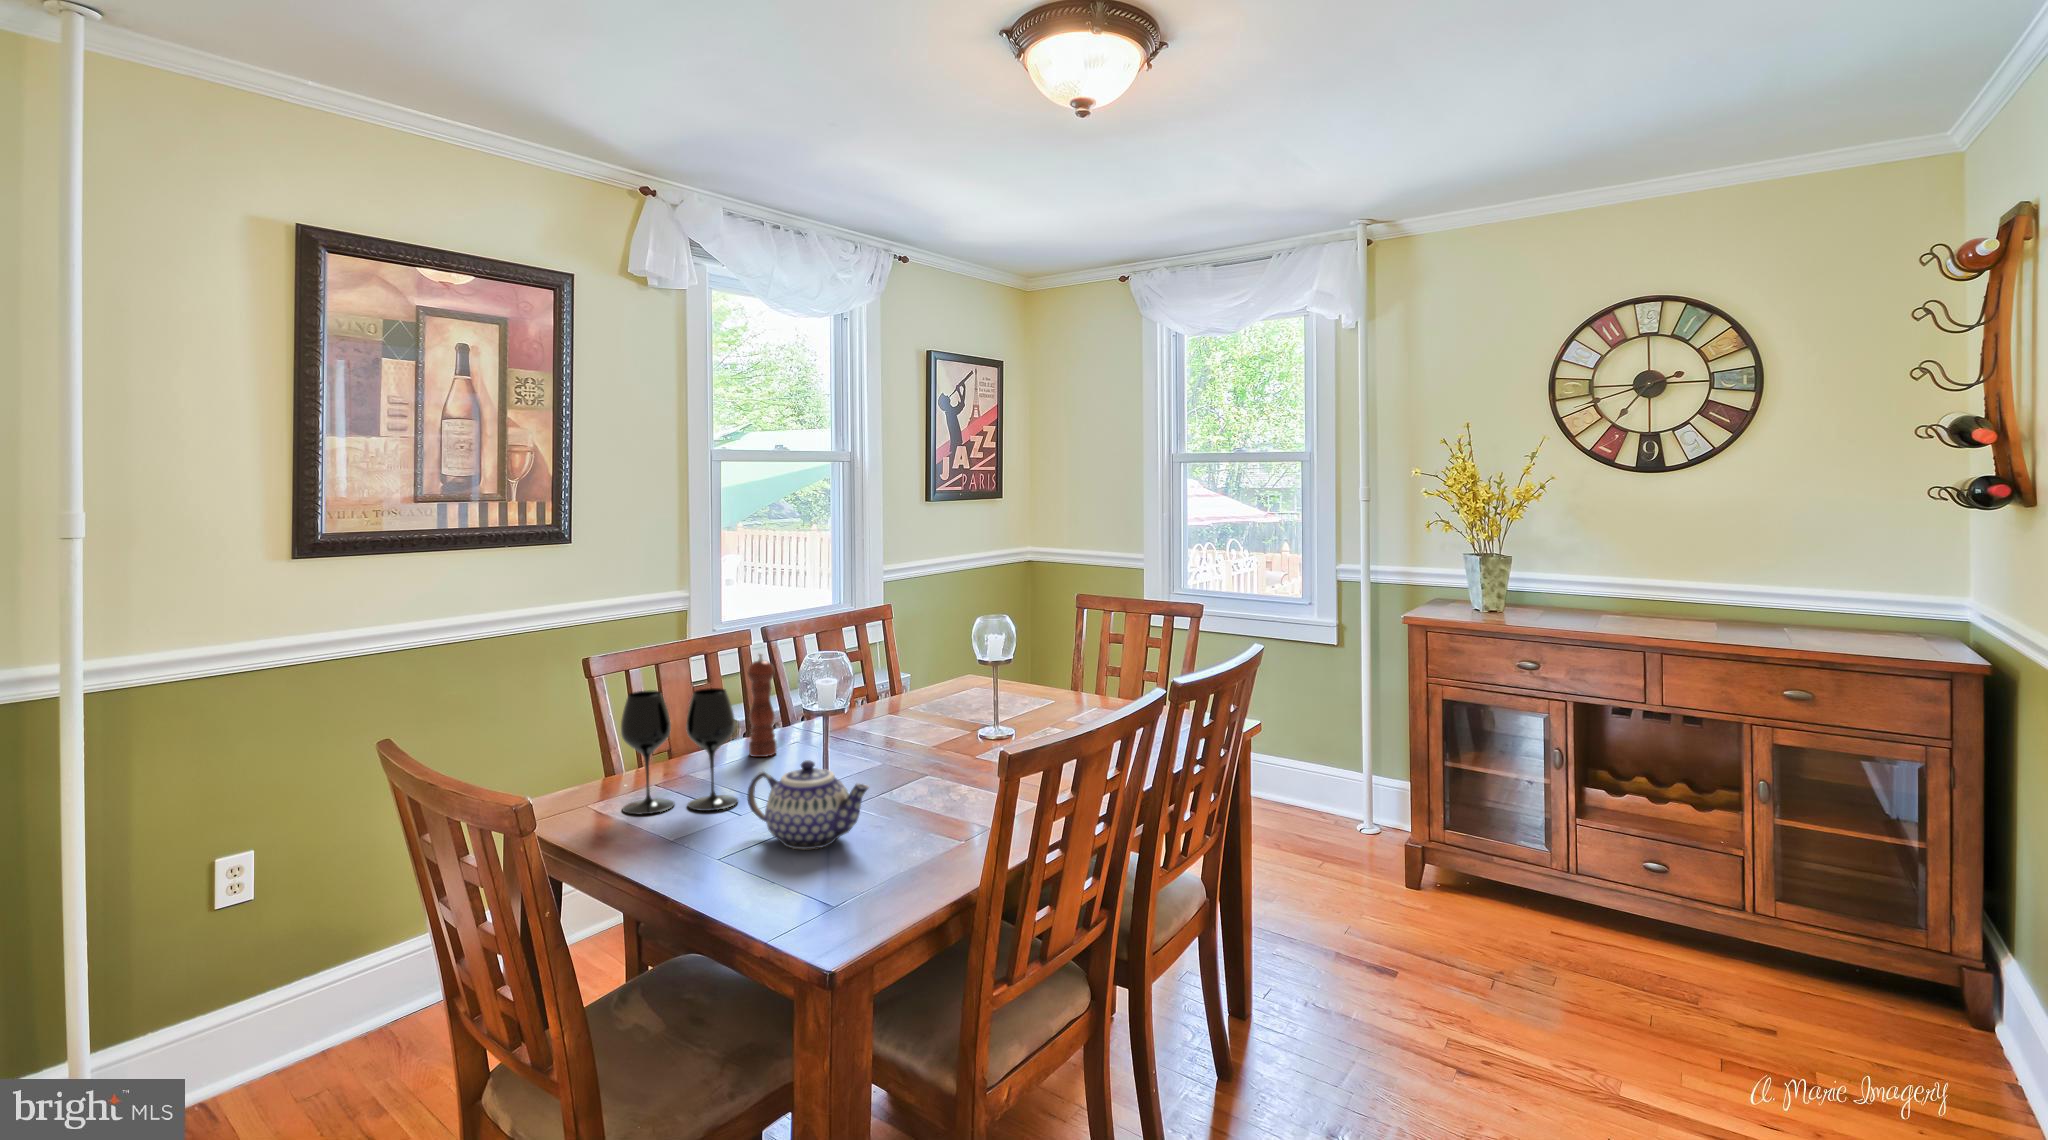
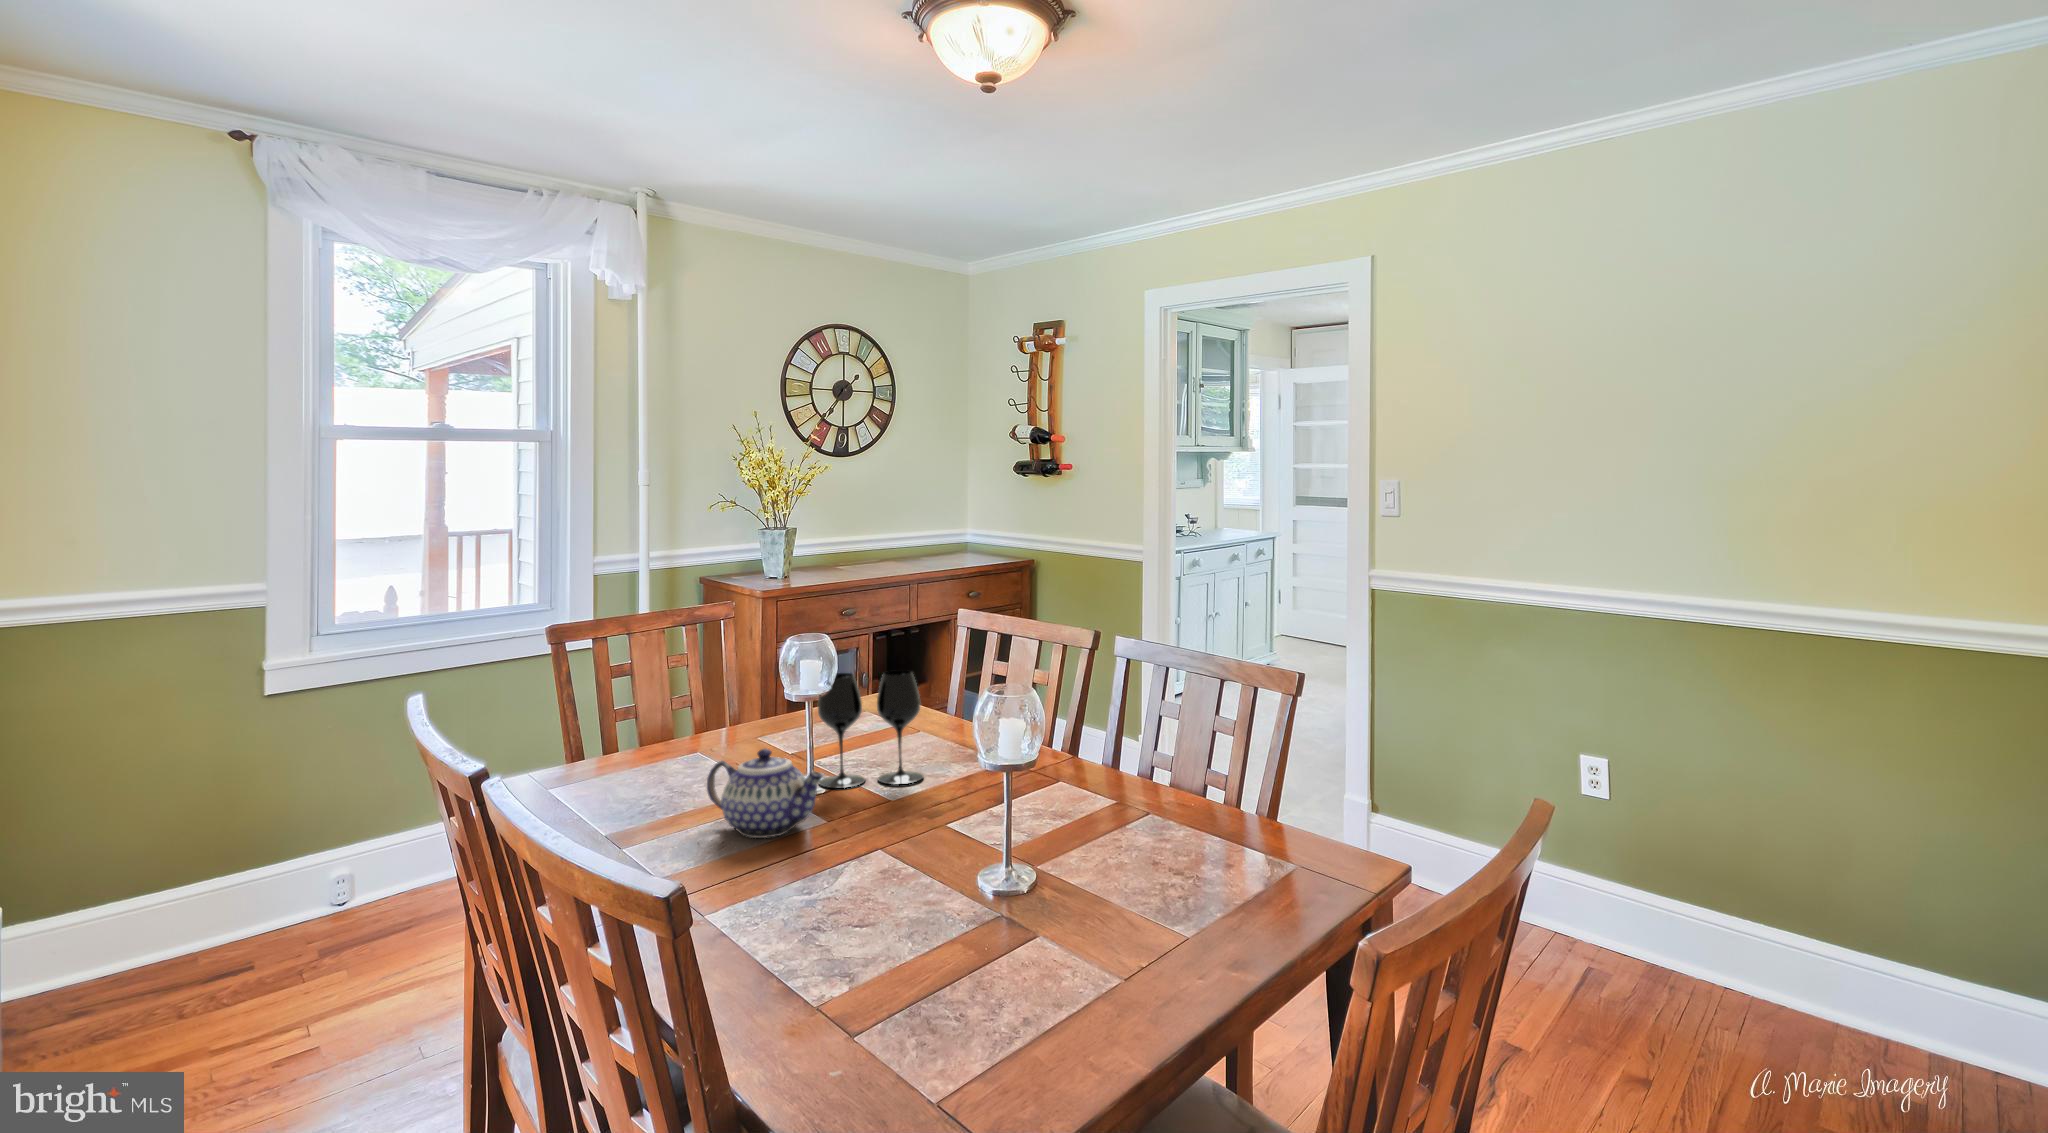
pepper mill: present [748,653,777,757] -> none [726,649,756,751]
wine glass: present [621,688,738,814] -> present [818,670,923,788]

